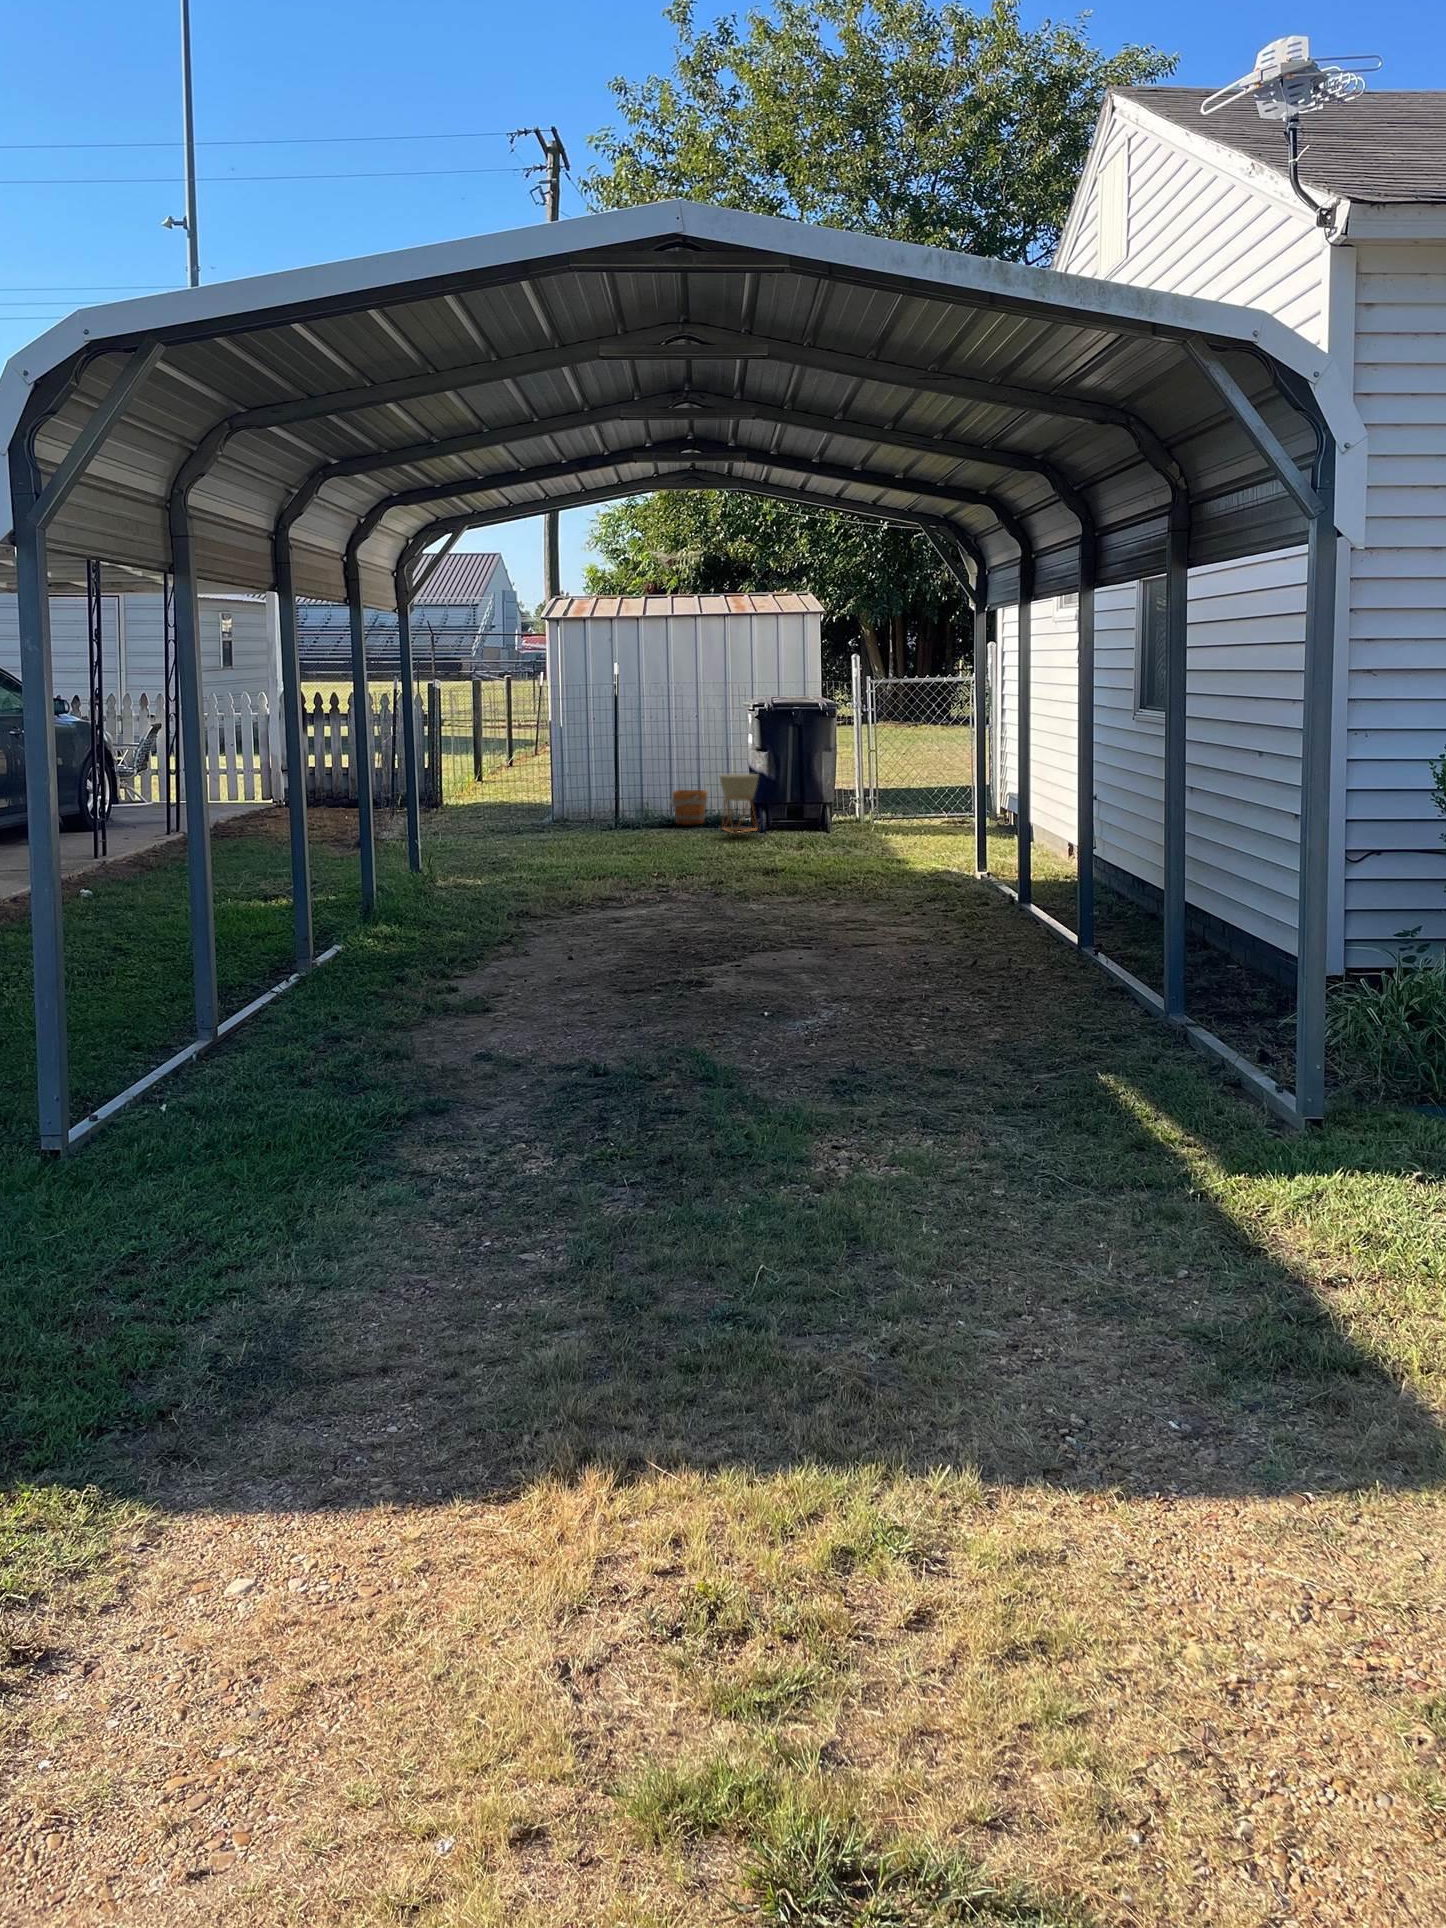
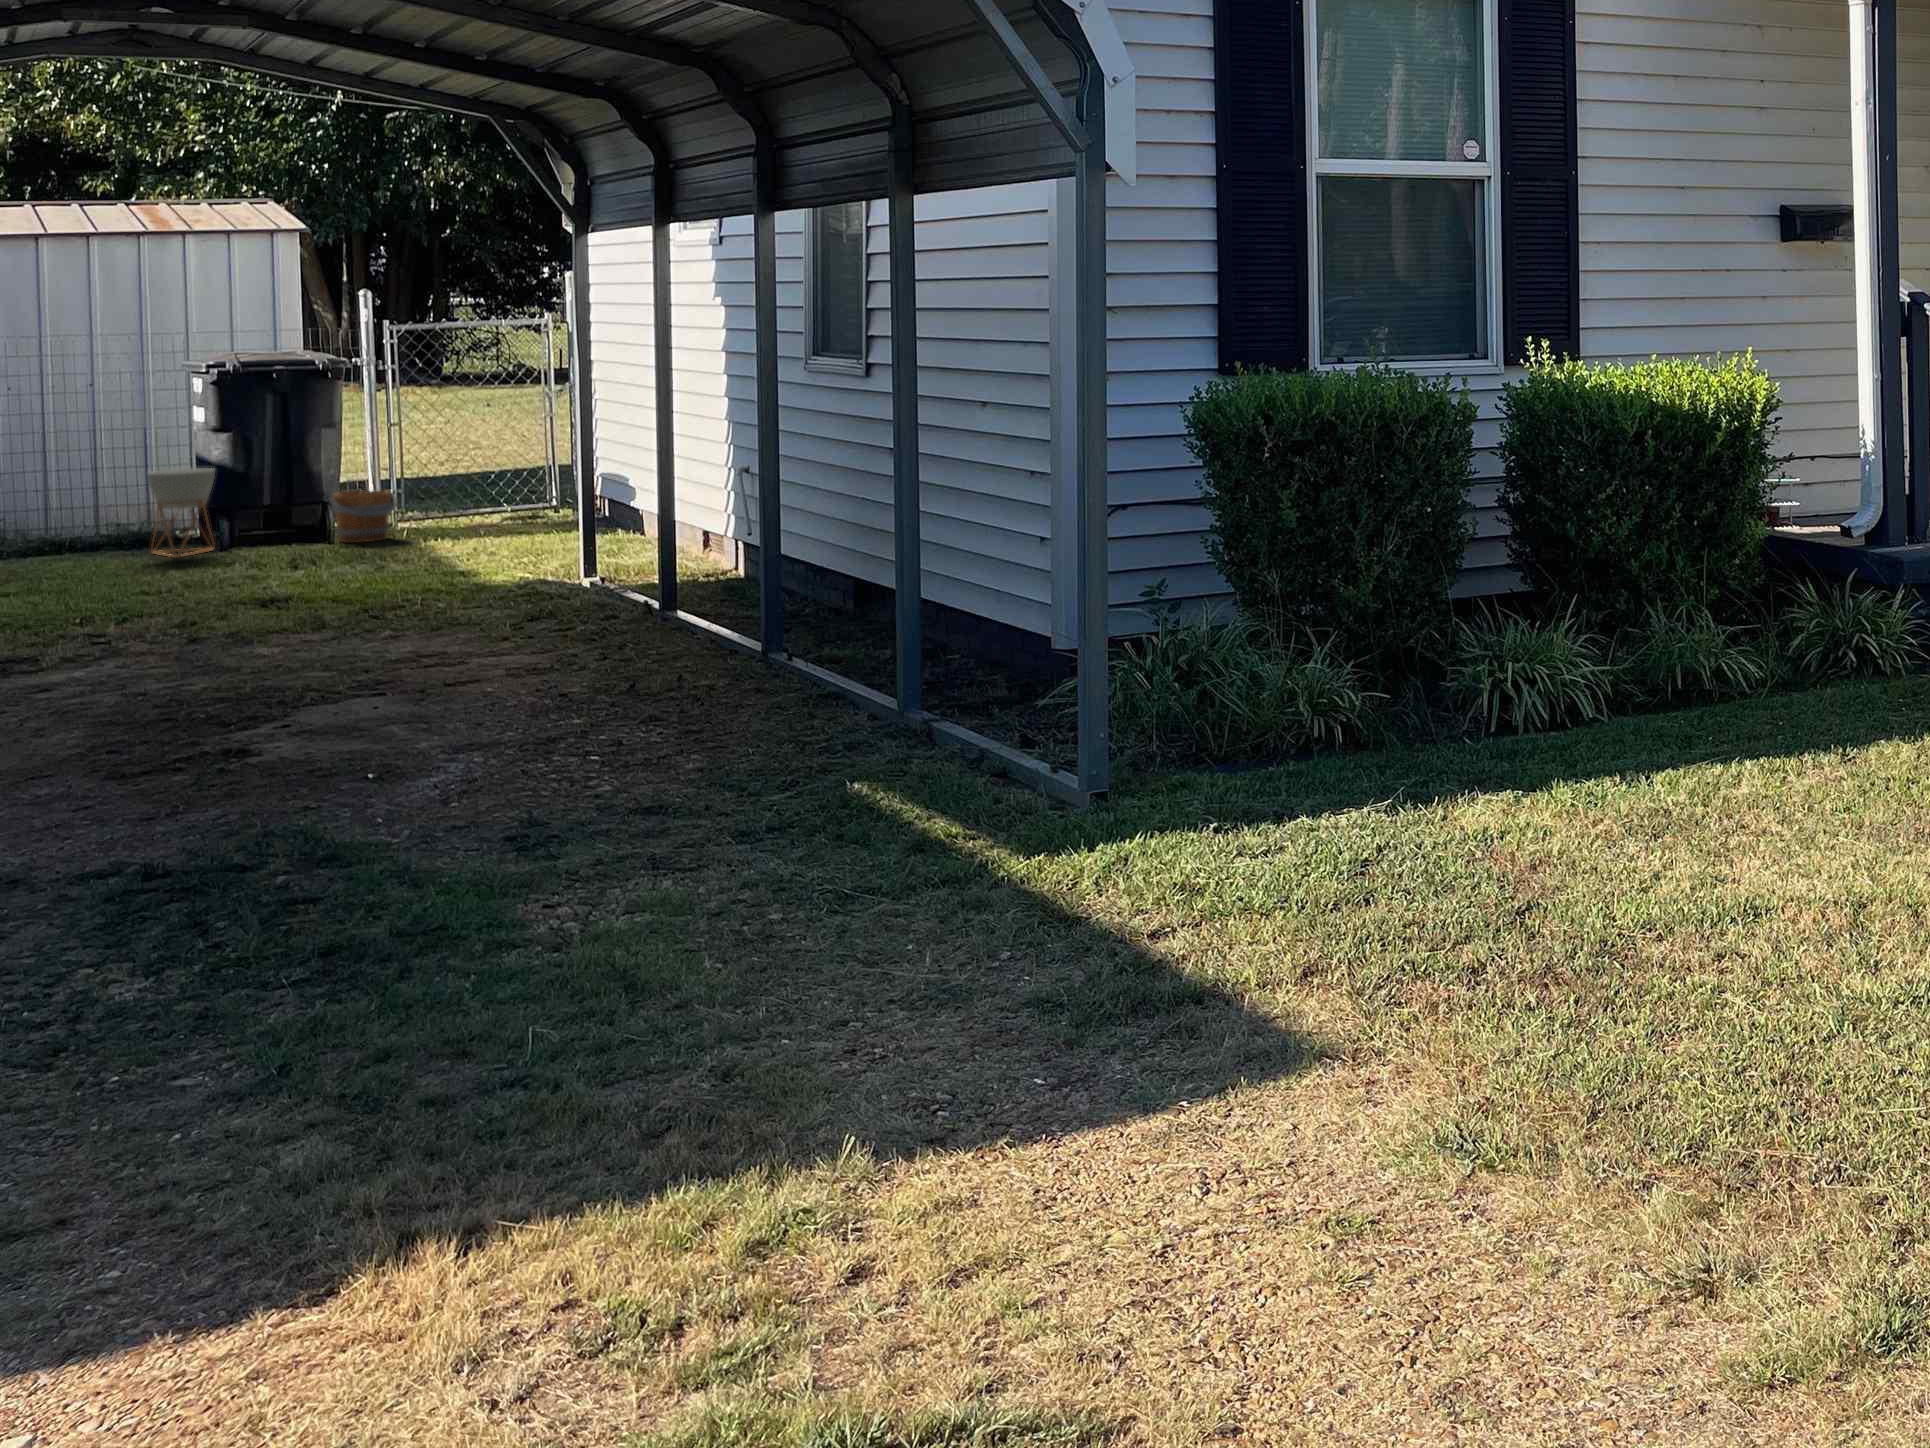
bucket: present [669,790,707,824] -> present [330,490,398,543]

